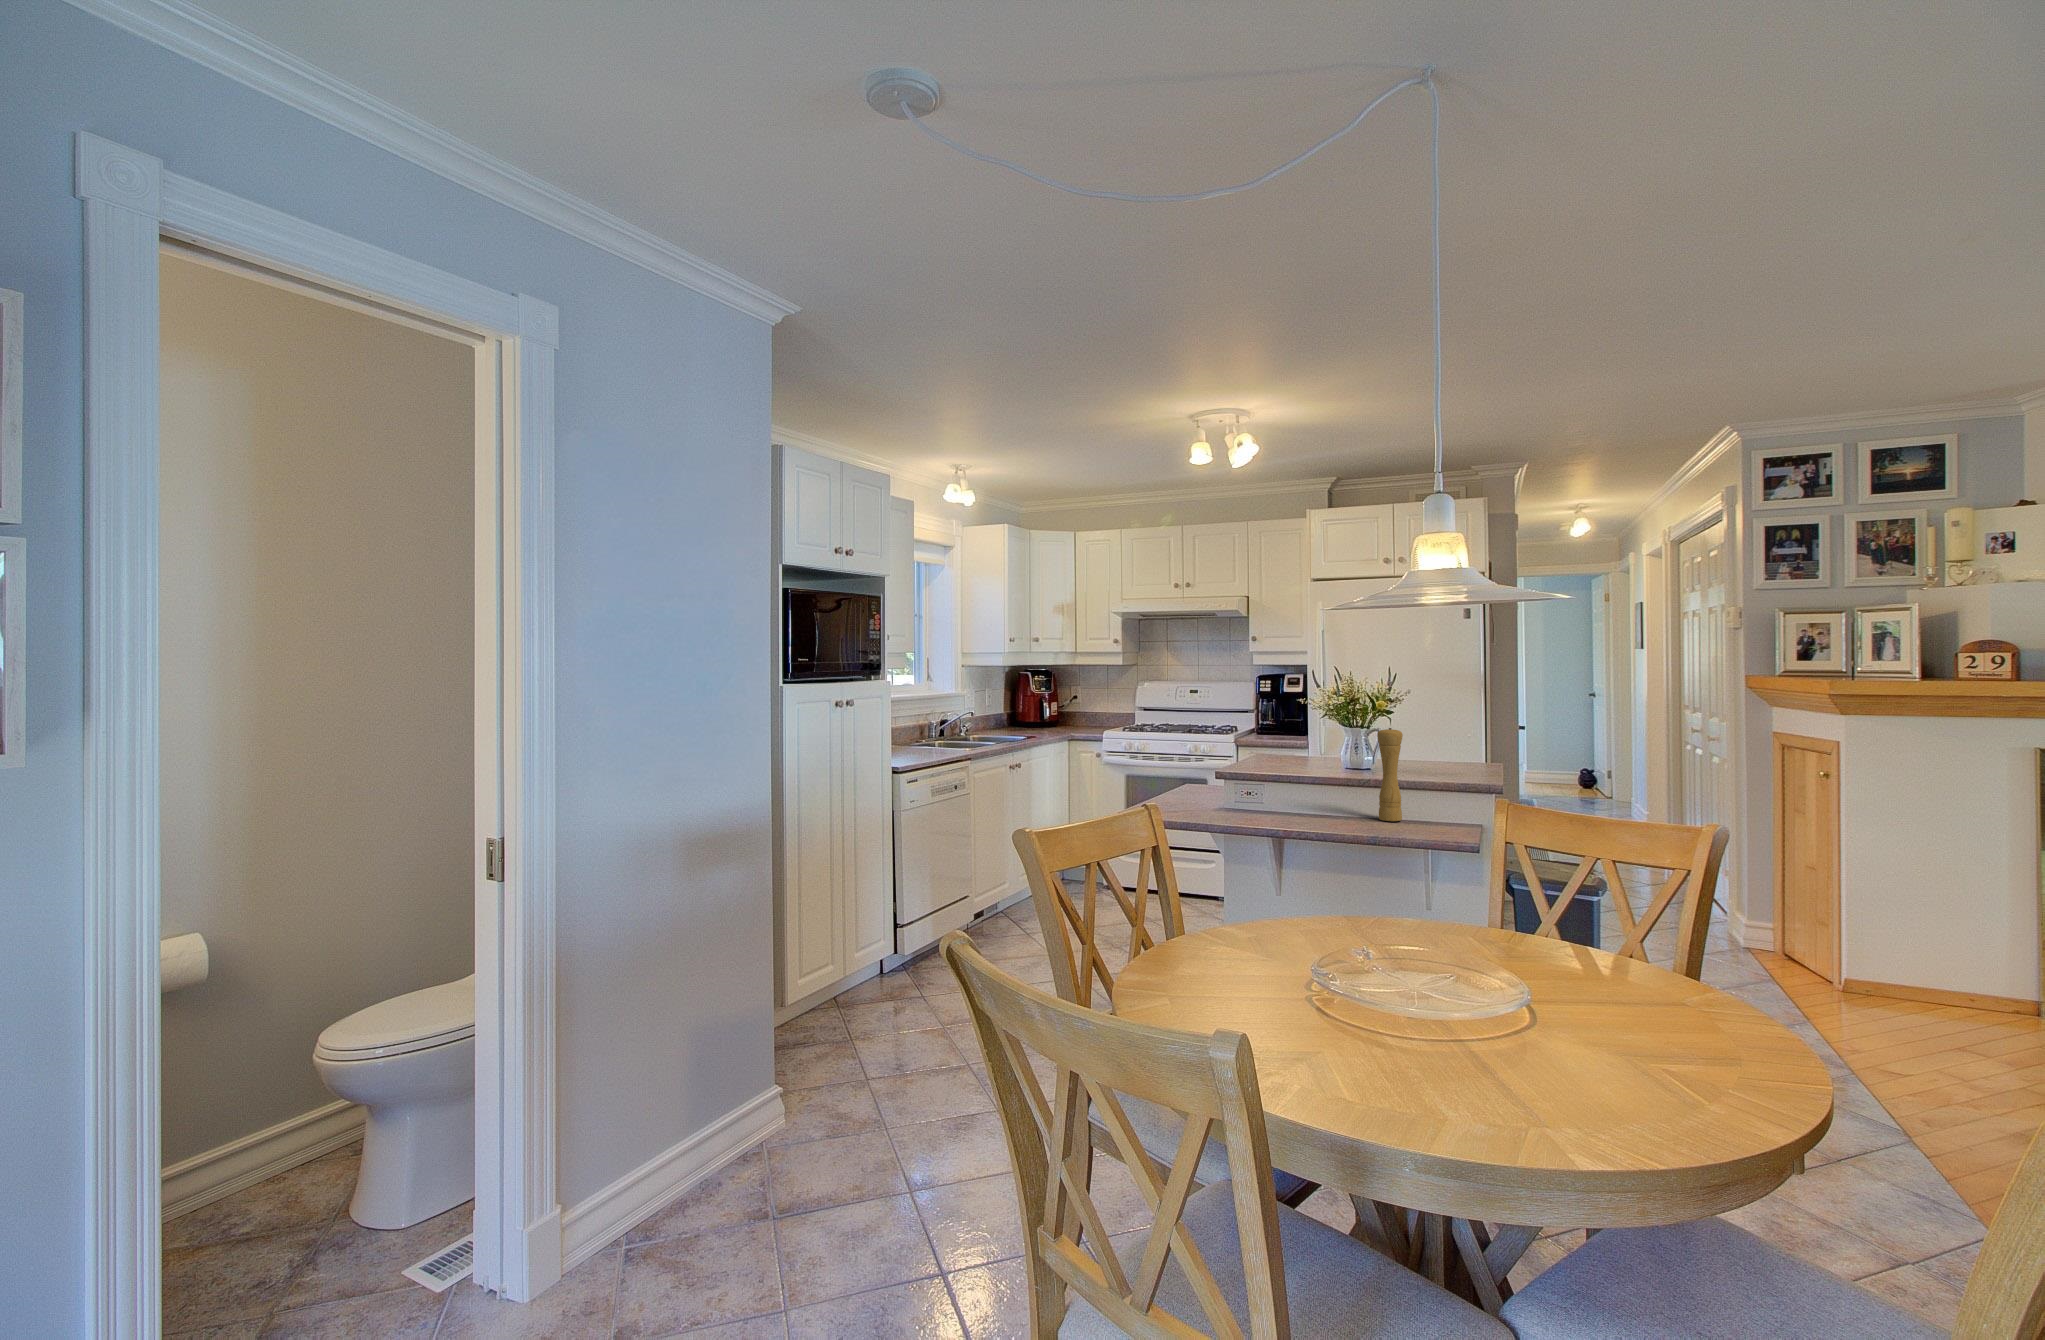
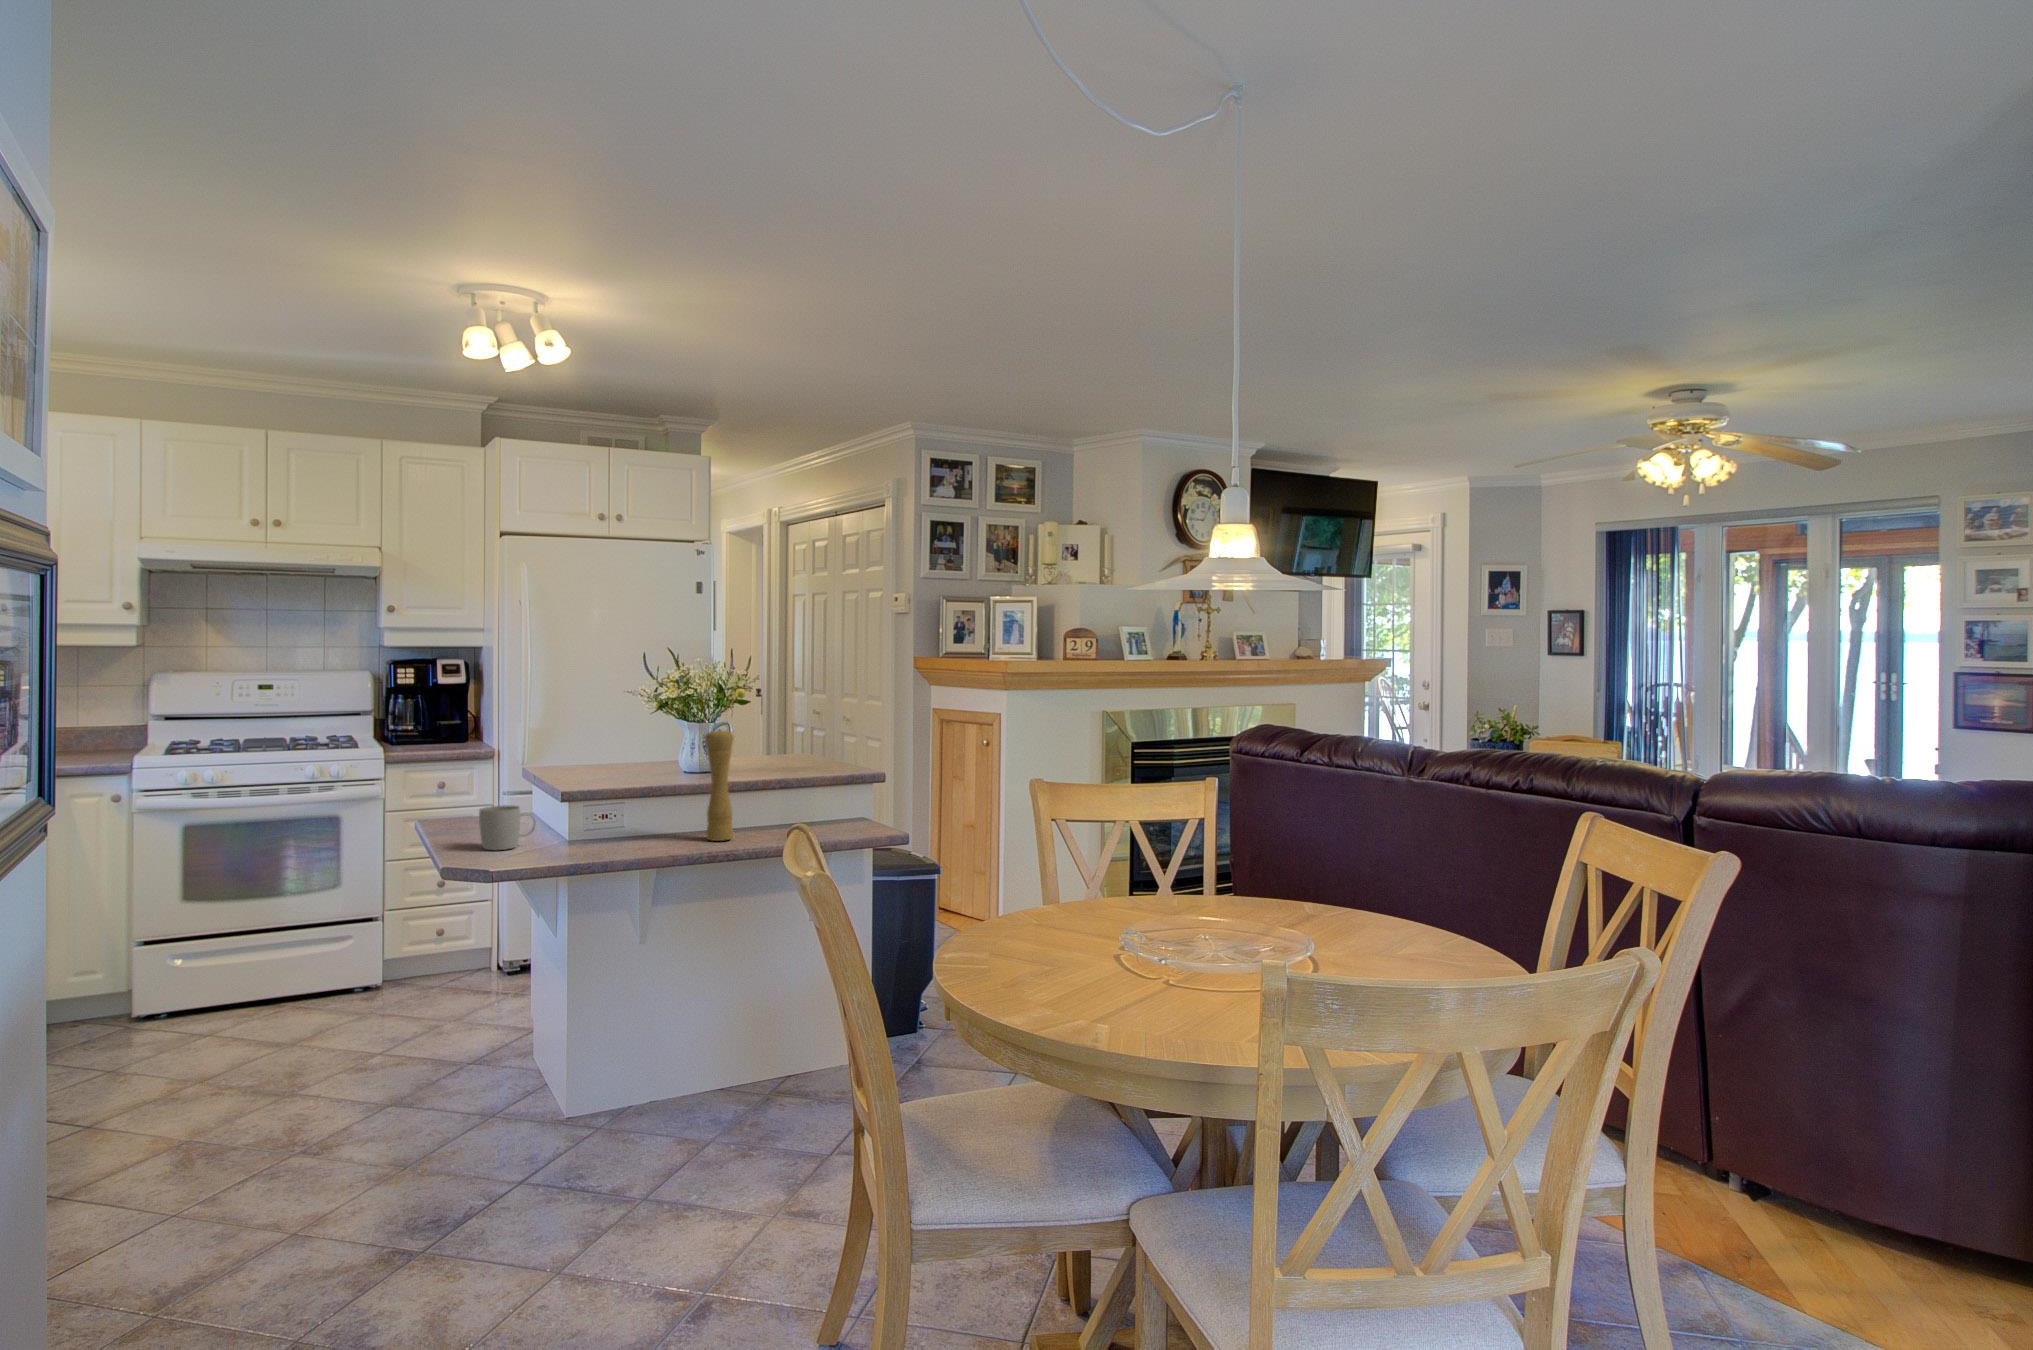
mug: none [1213,774,1251,806] -> present [479,805,536,850]

